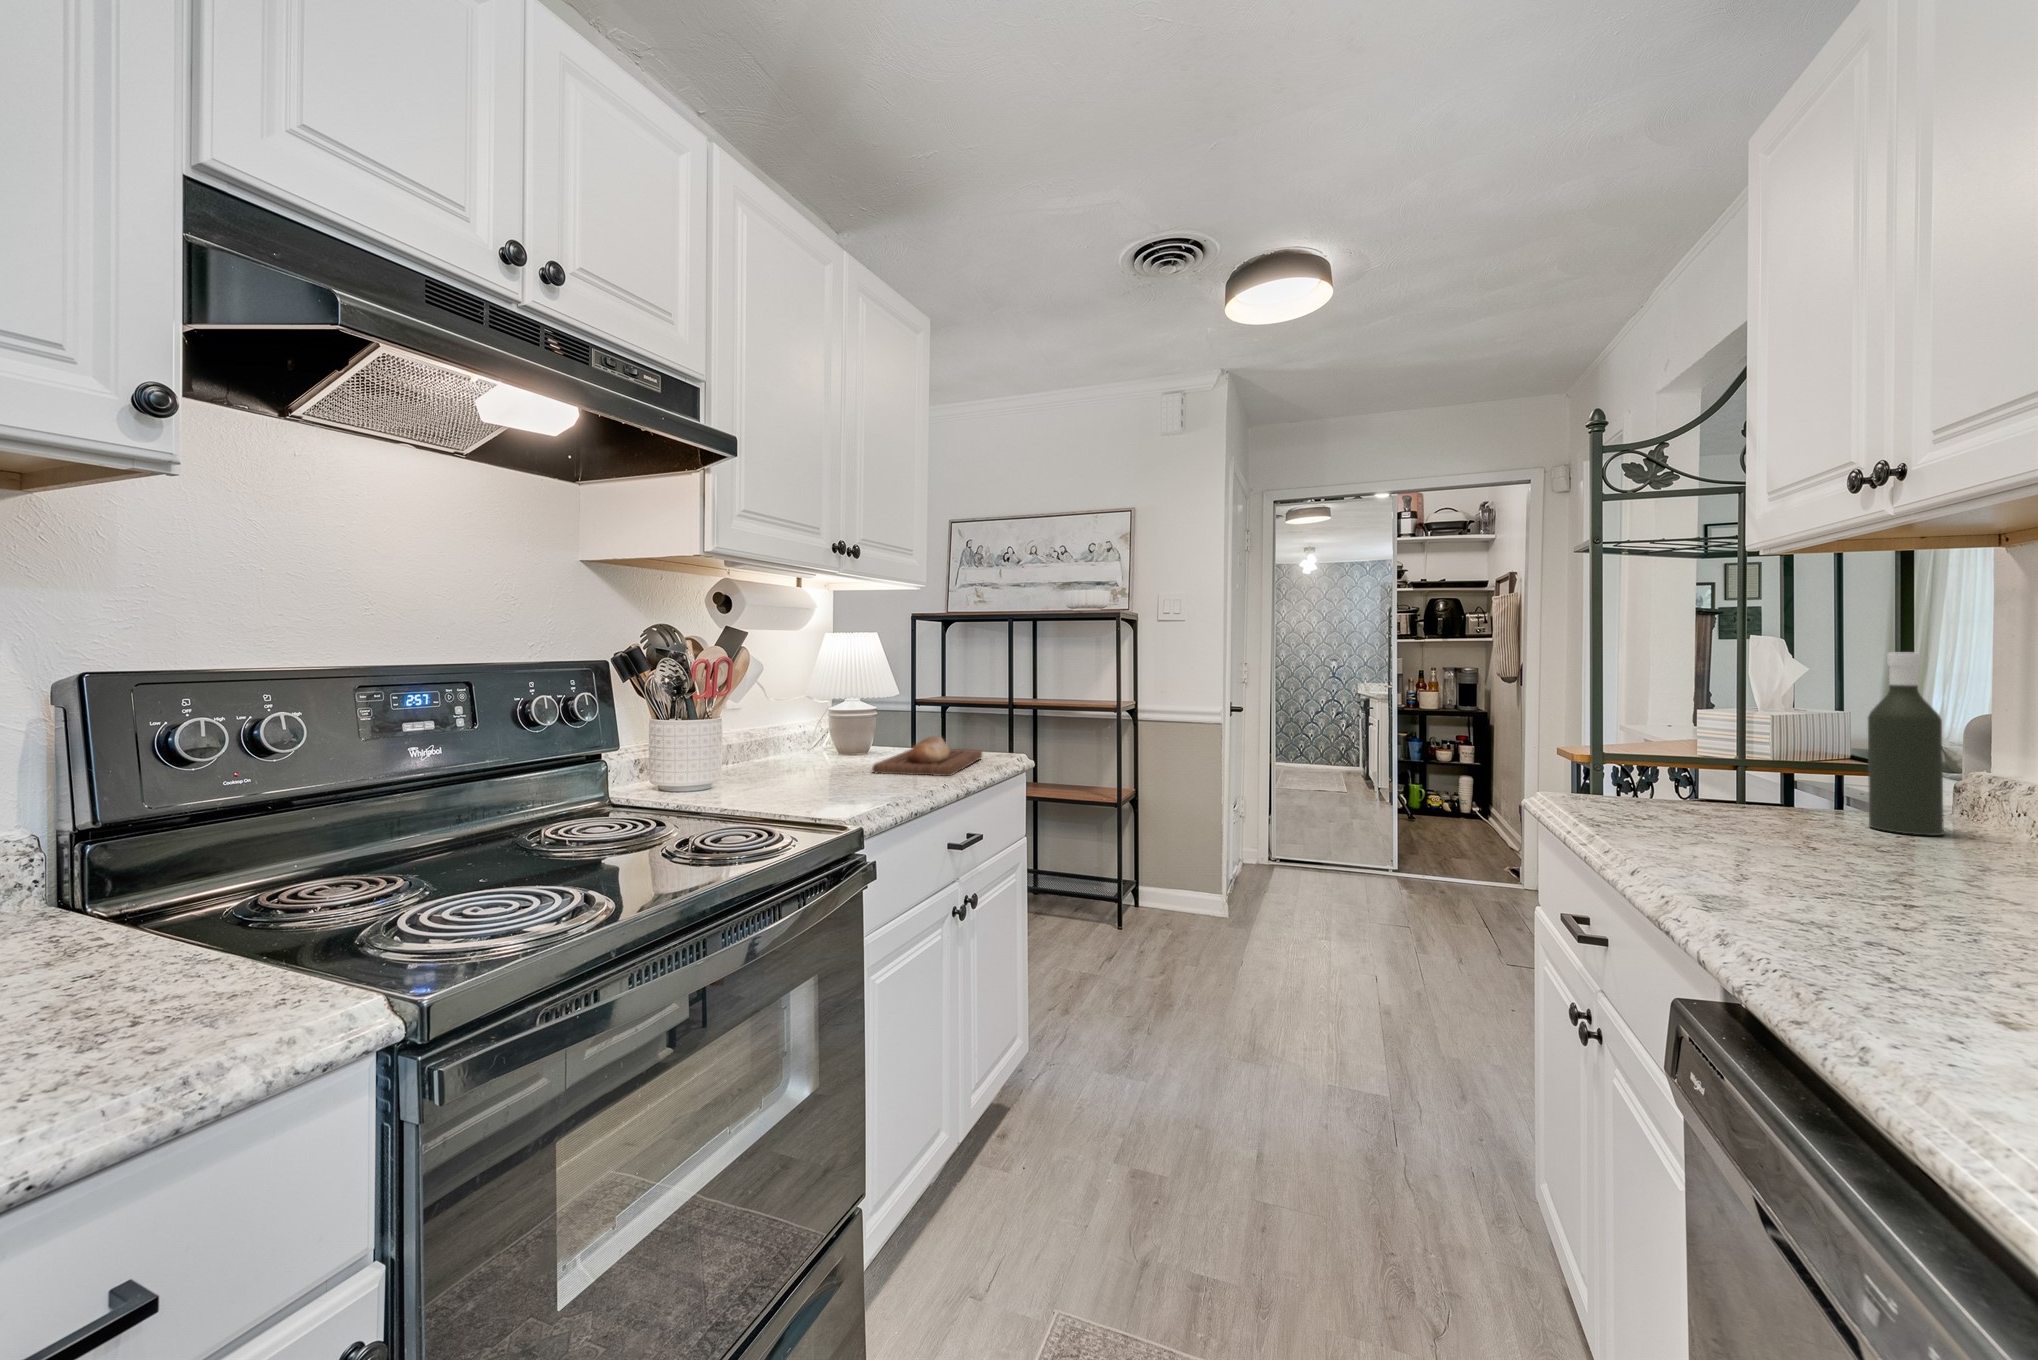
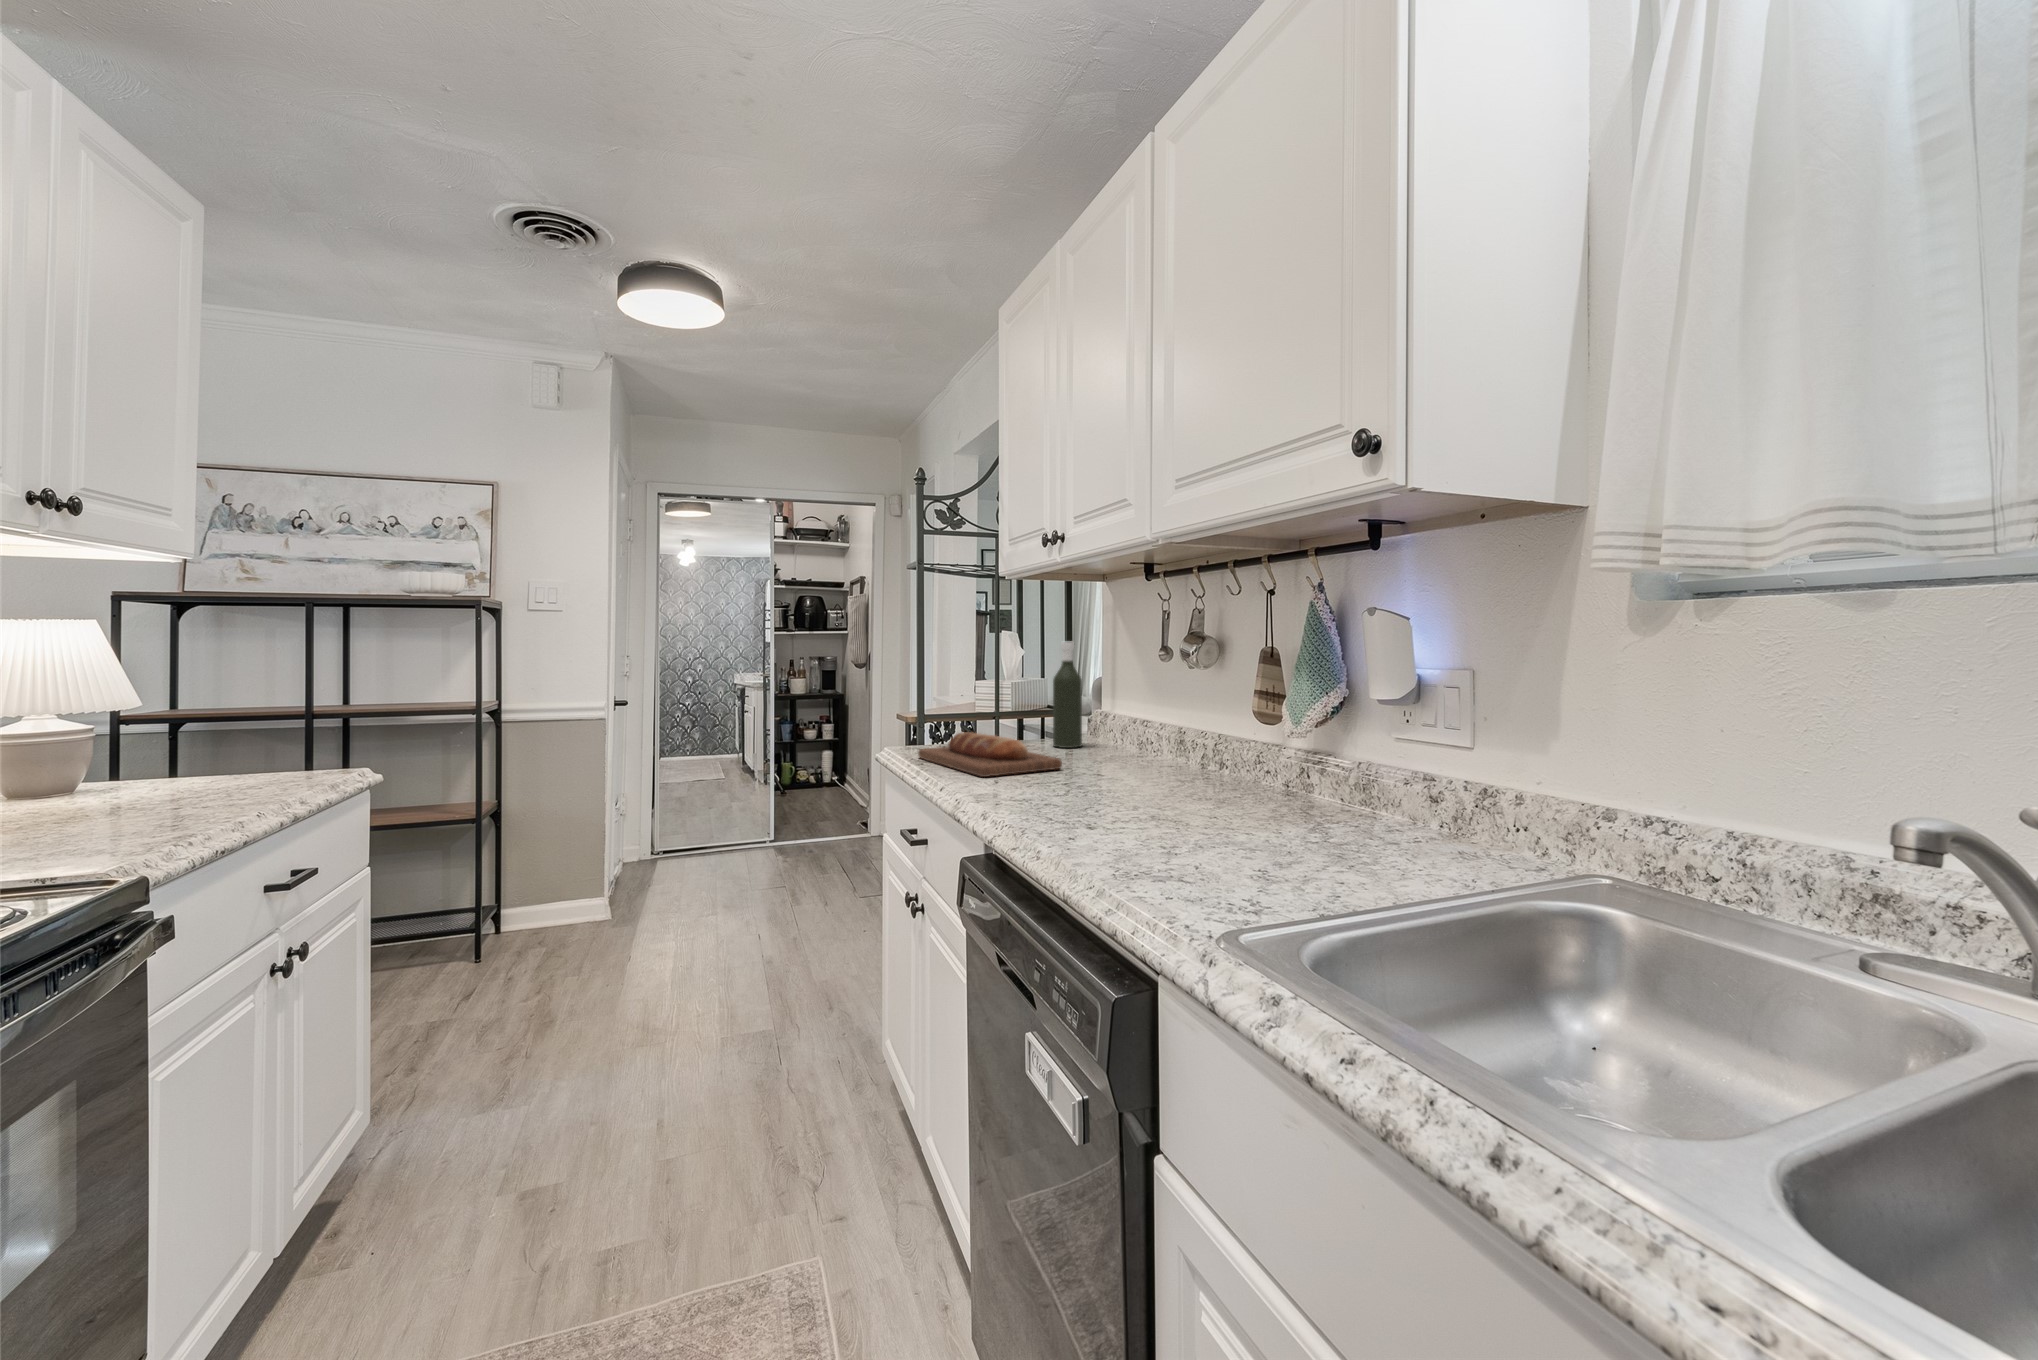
bread loaf: present [872,737,982,776] -> present [918,732,1062,777]

